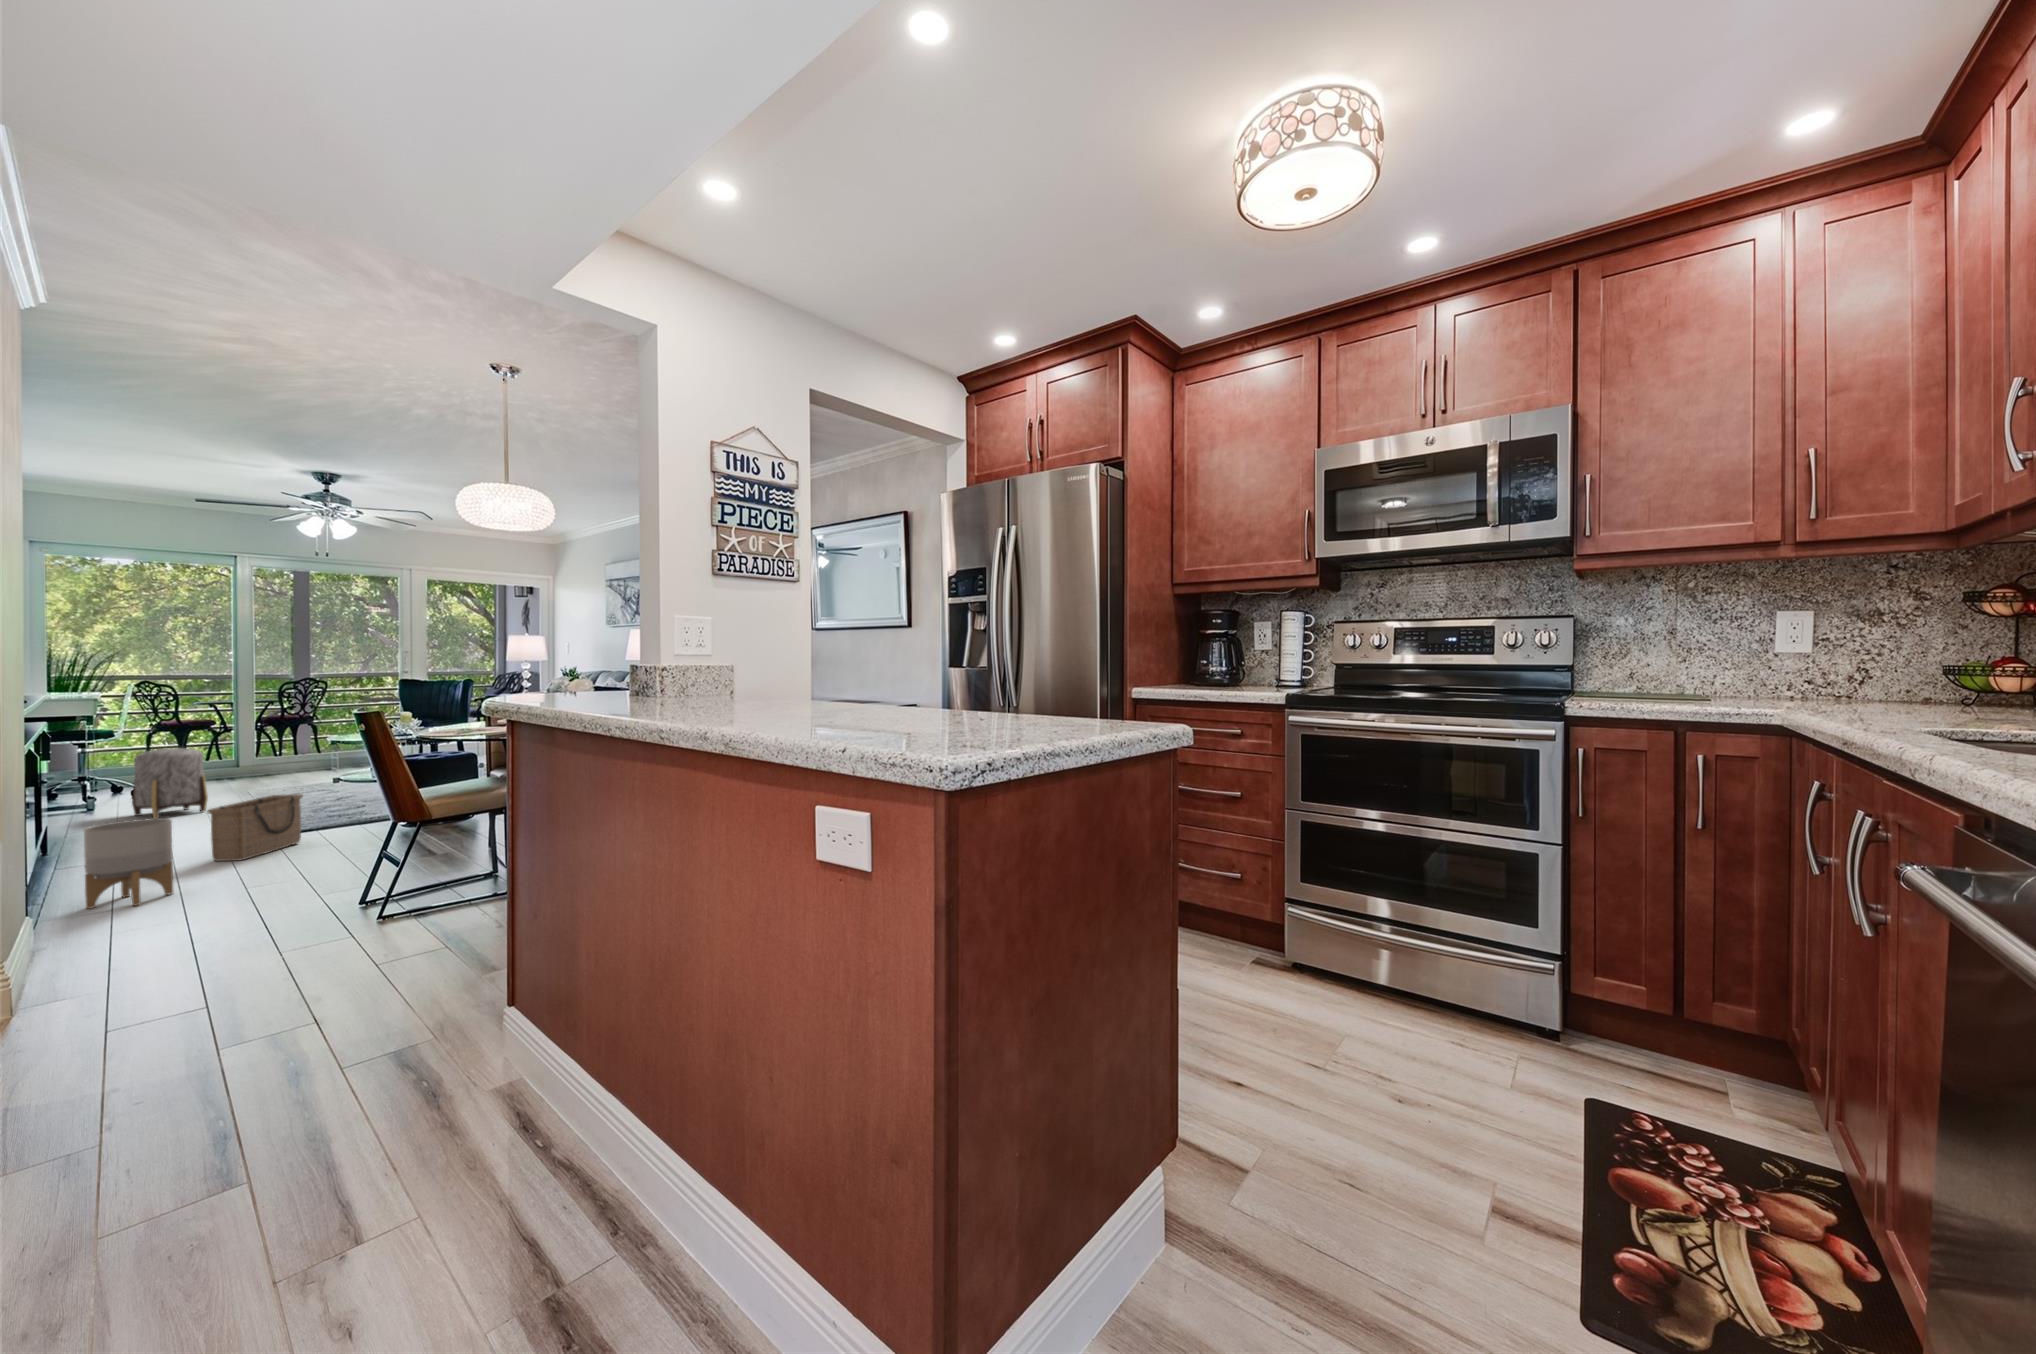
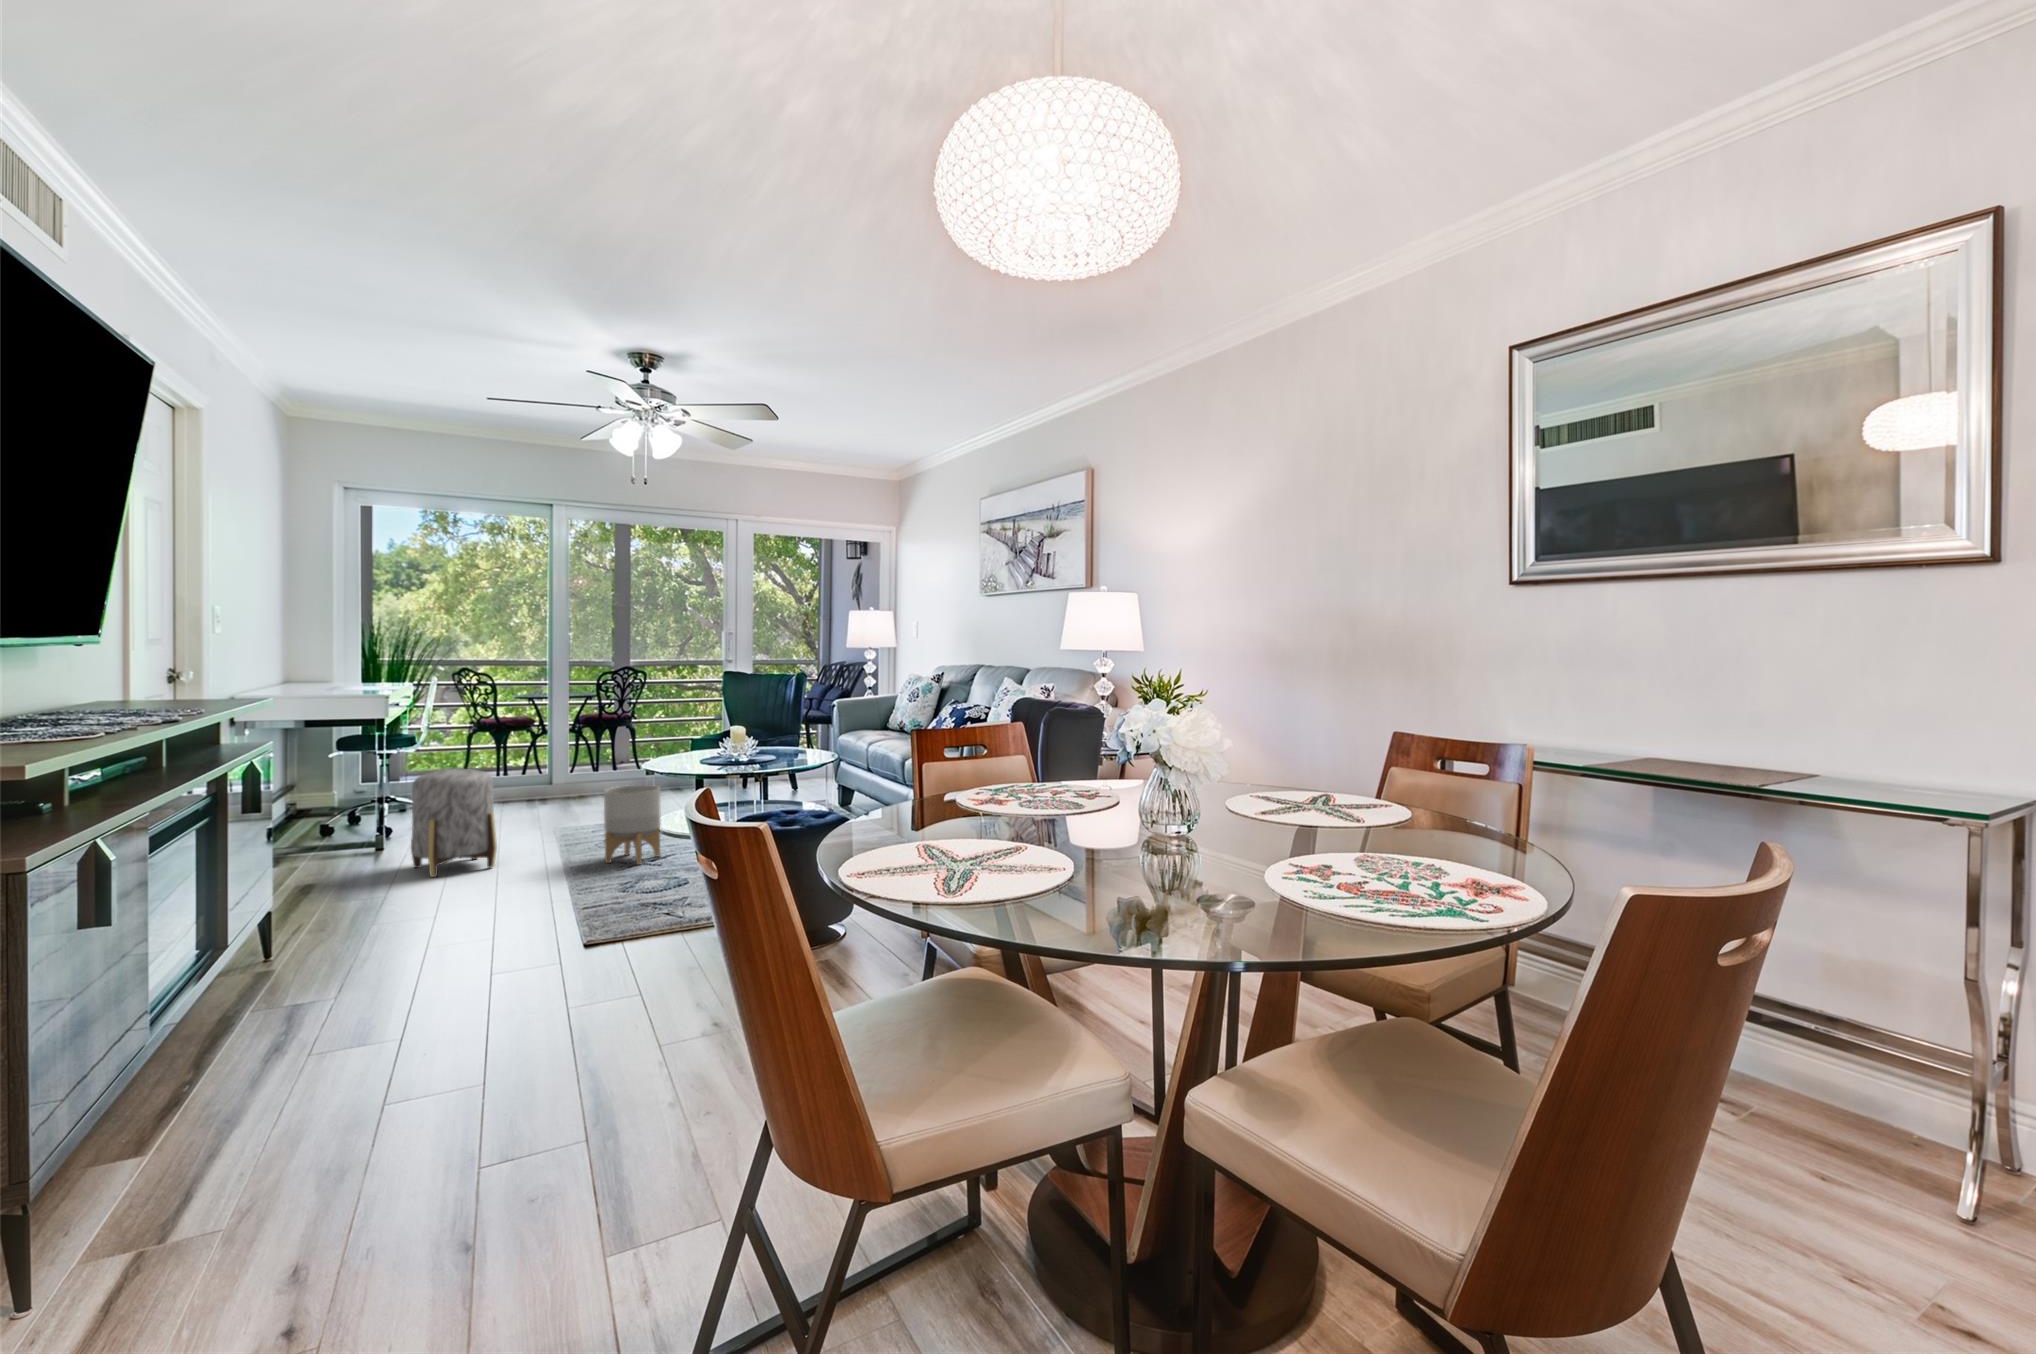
basket: present [208,794,303,861] -> none [444,886,598,1031]
planter: present [84,818,173,909] -> present [604,785,661,864]

